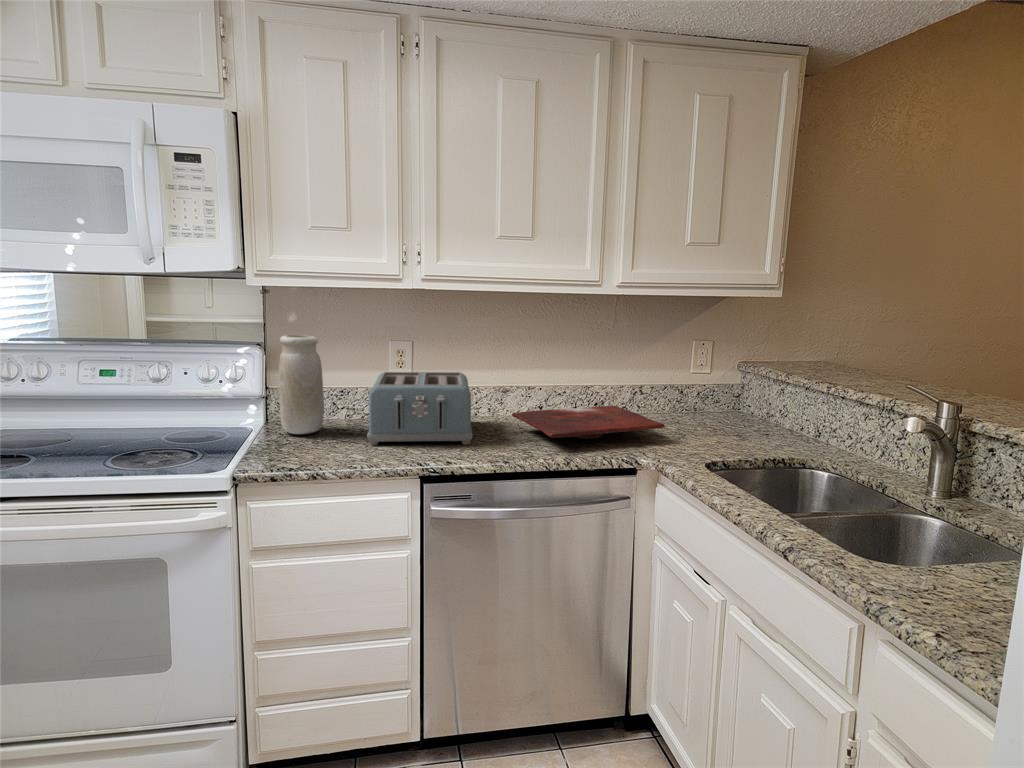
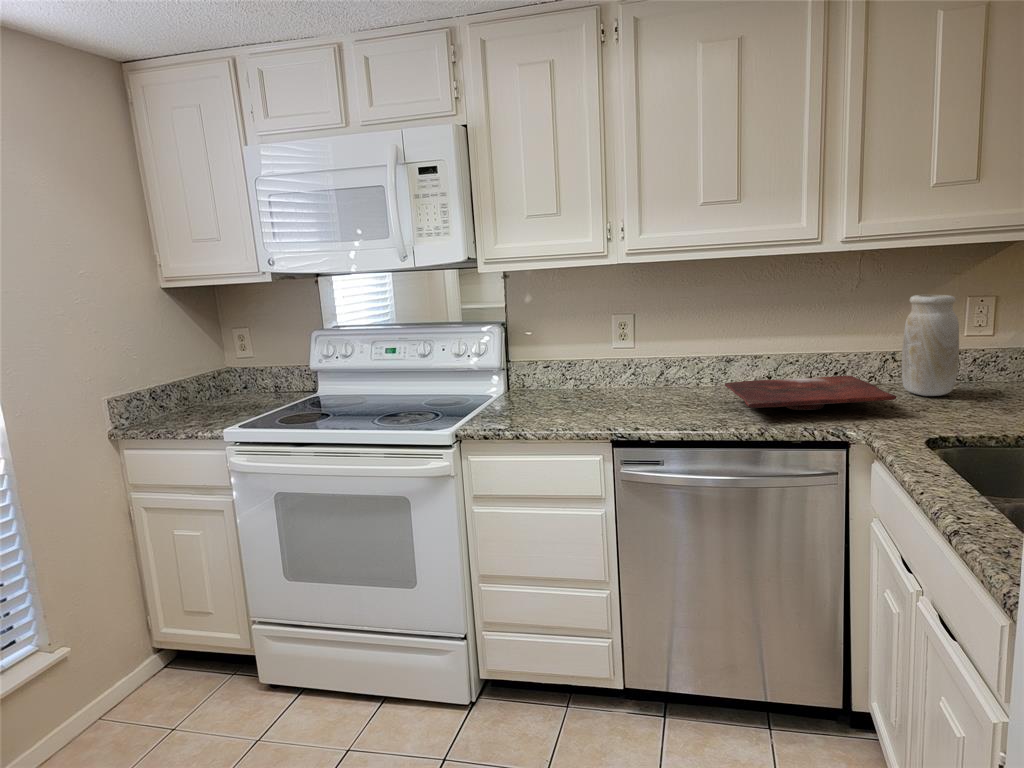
vase: present [279,335,324,434] -> present [902,295,959,396]
toaster: present [367,372,473,445] -> none [576,342,686,413]

